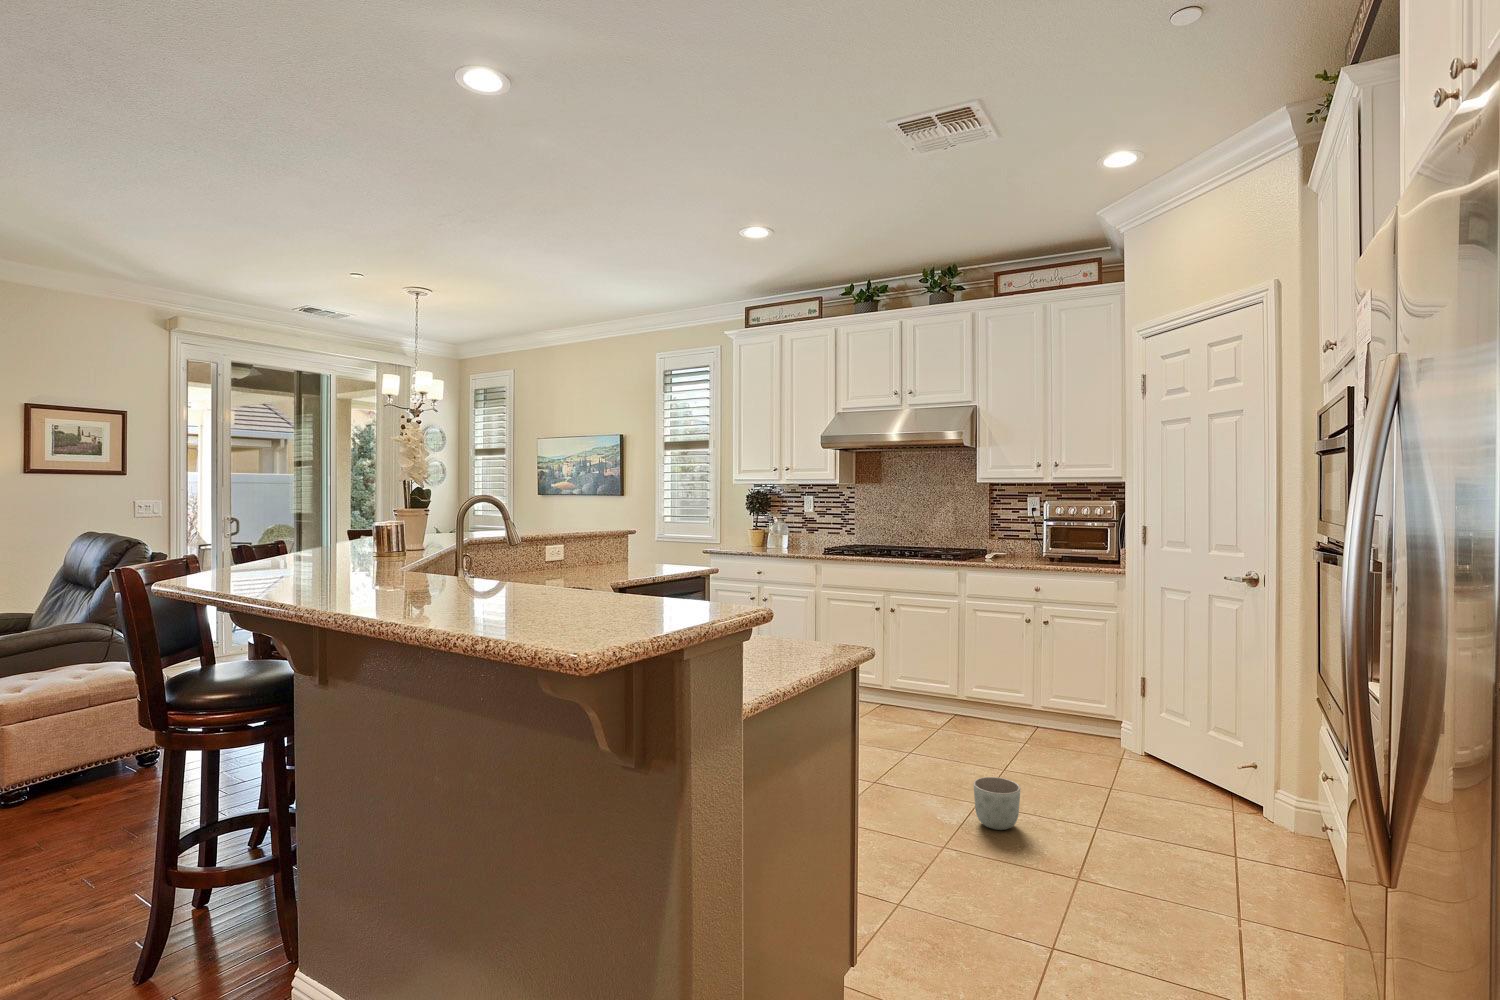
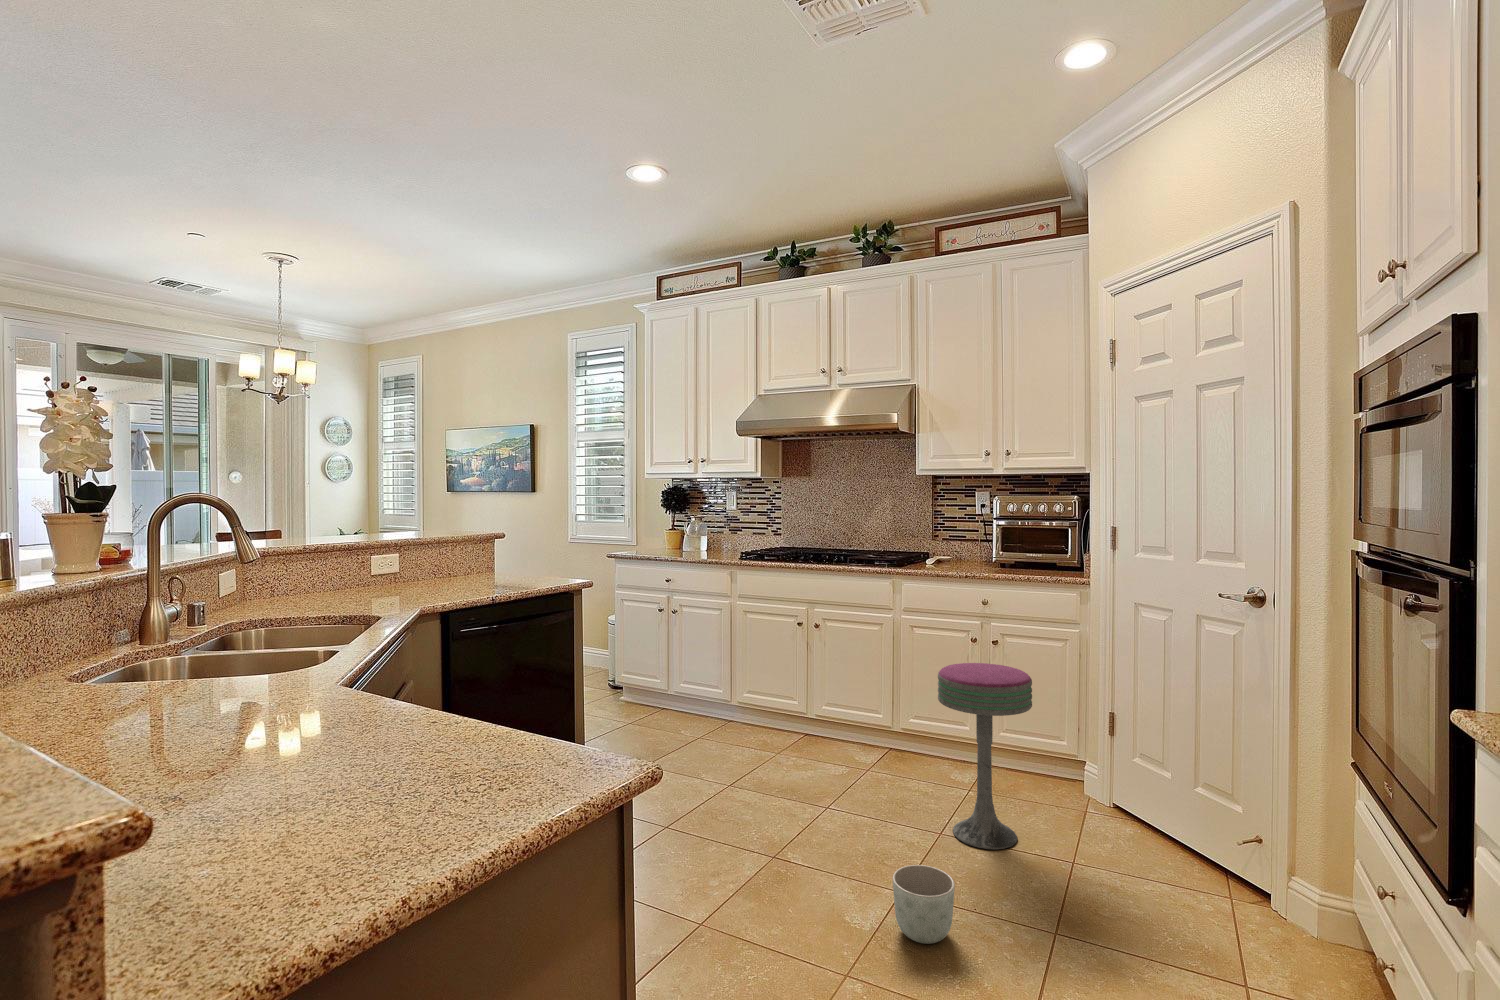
bar stool: none [1002,635,1078,779] -> present [938,663,1032,849]

